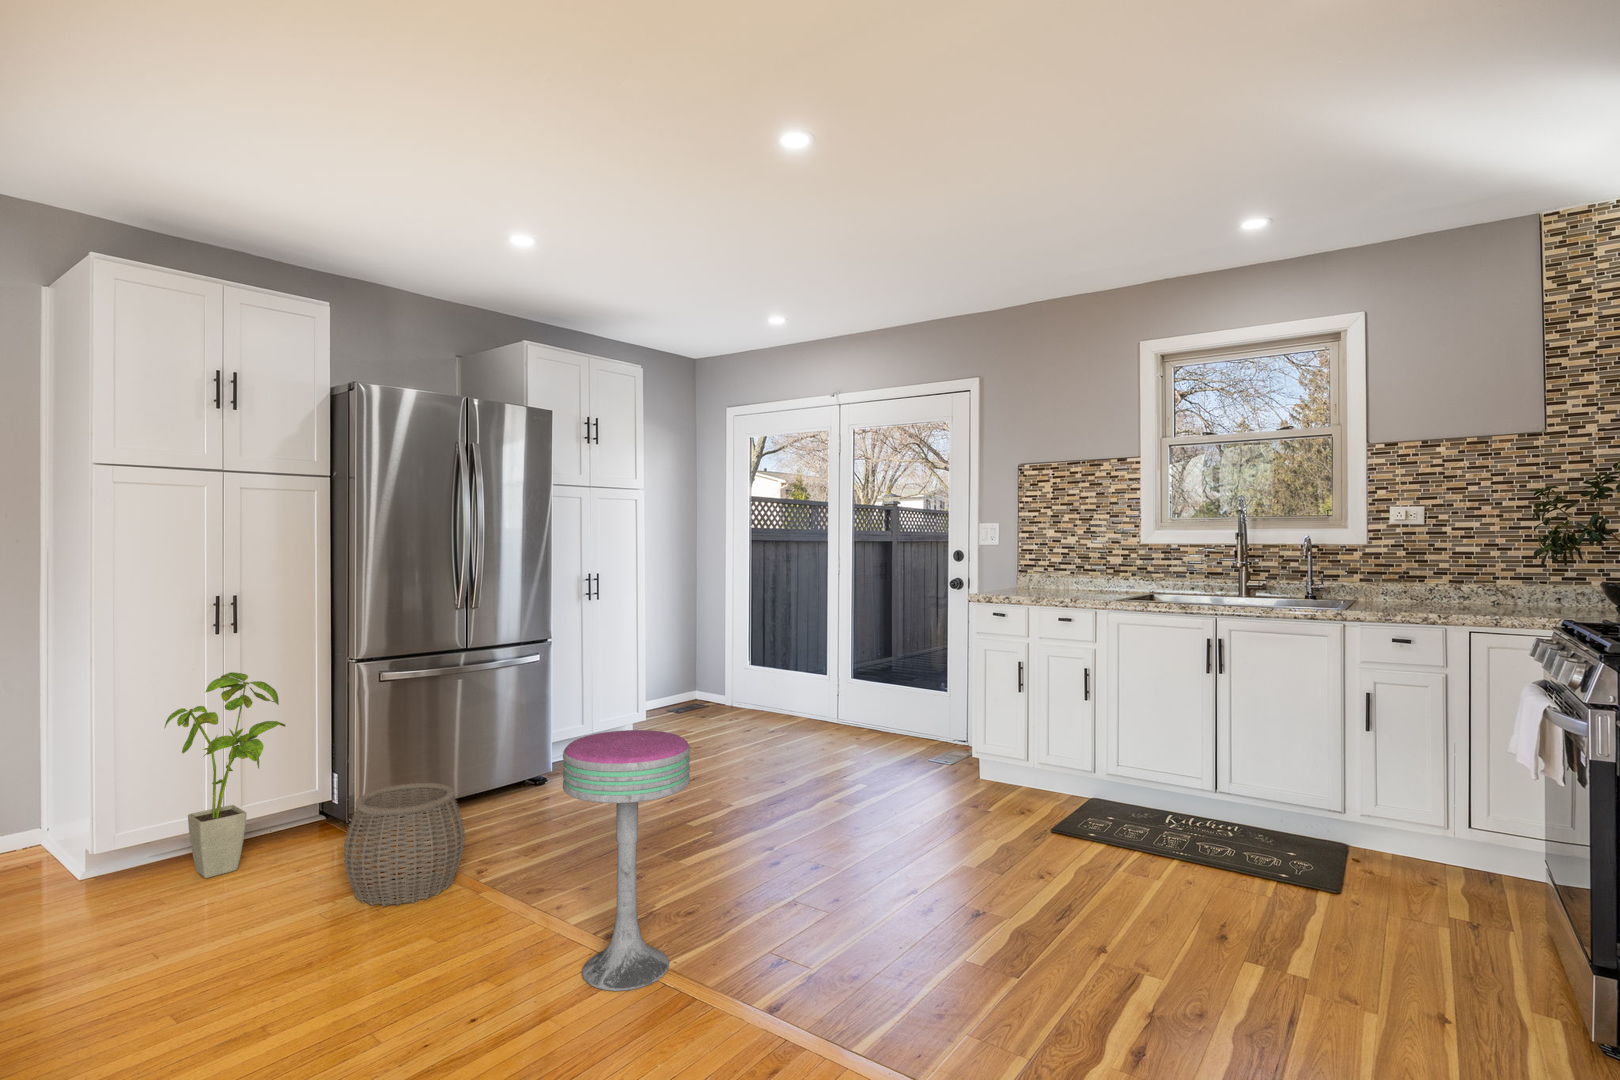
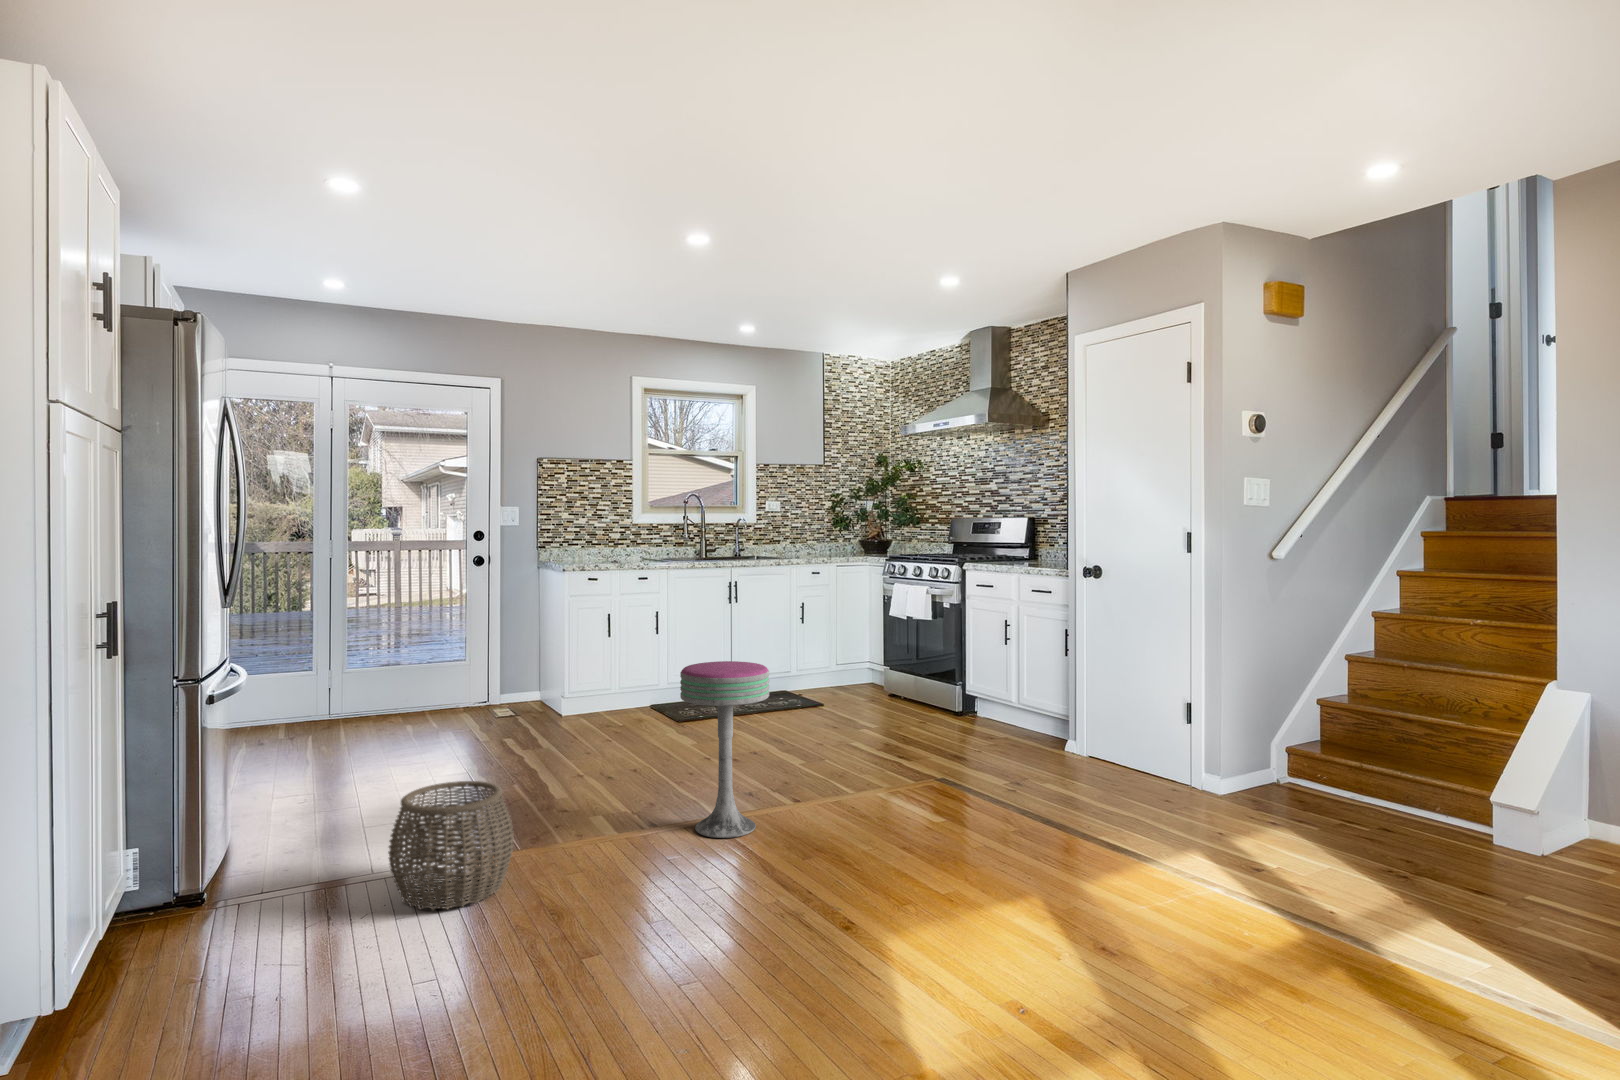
house plant: present [165,672,285,878] -> none [117,712,274,1011]

